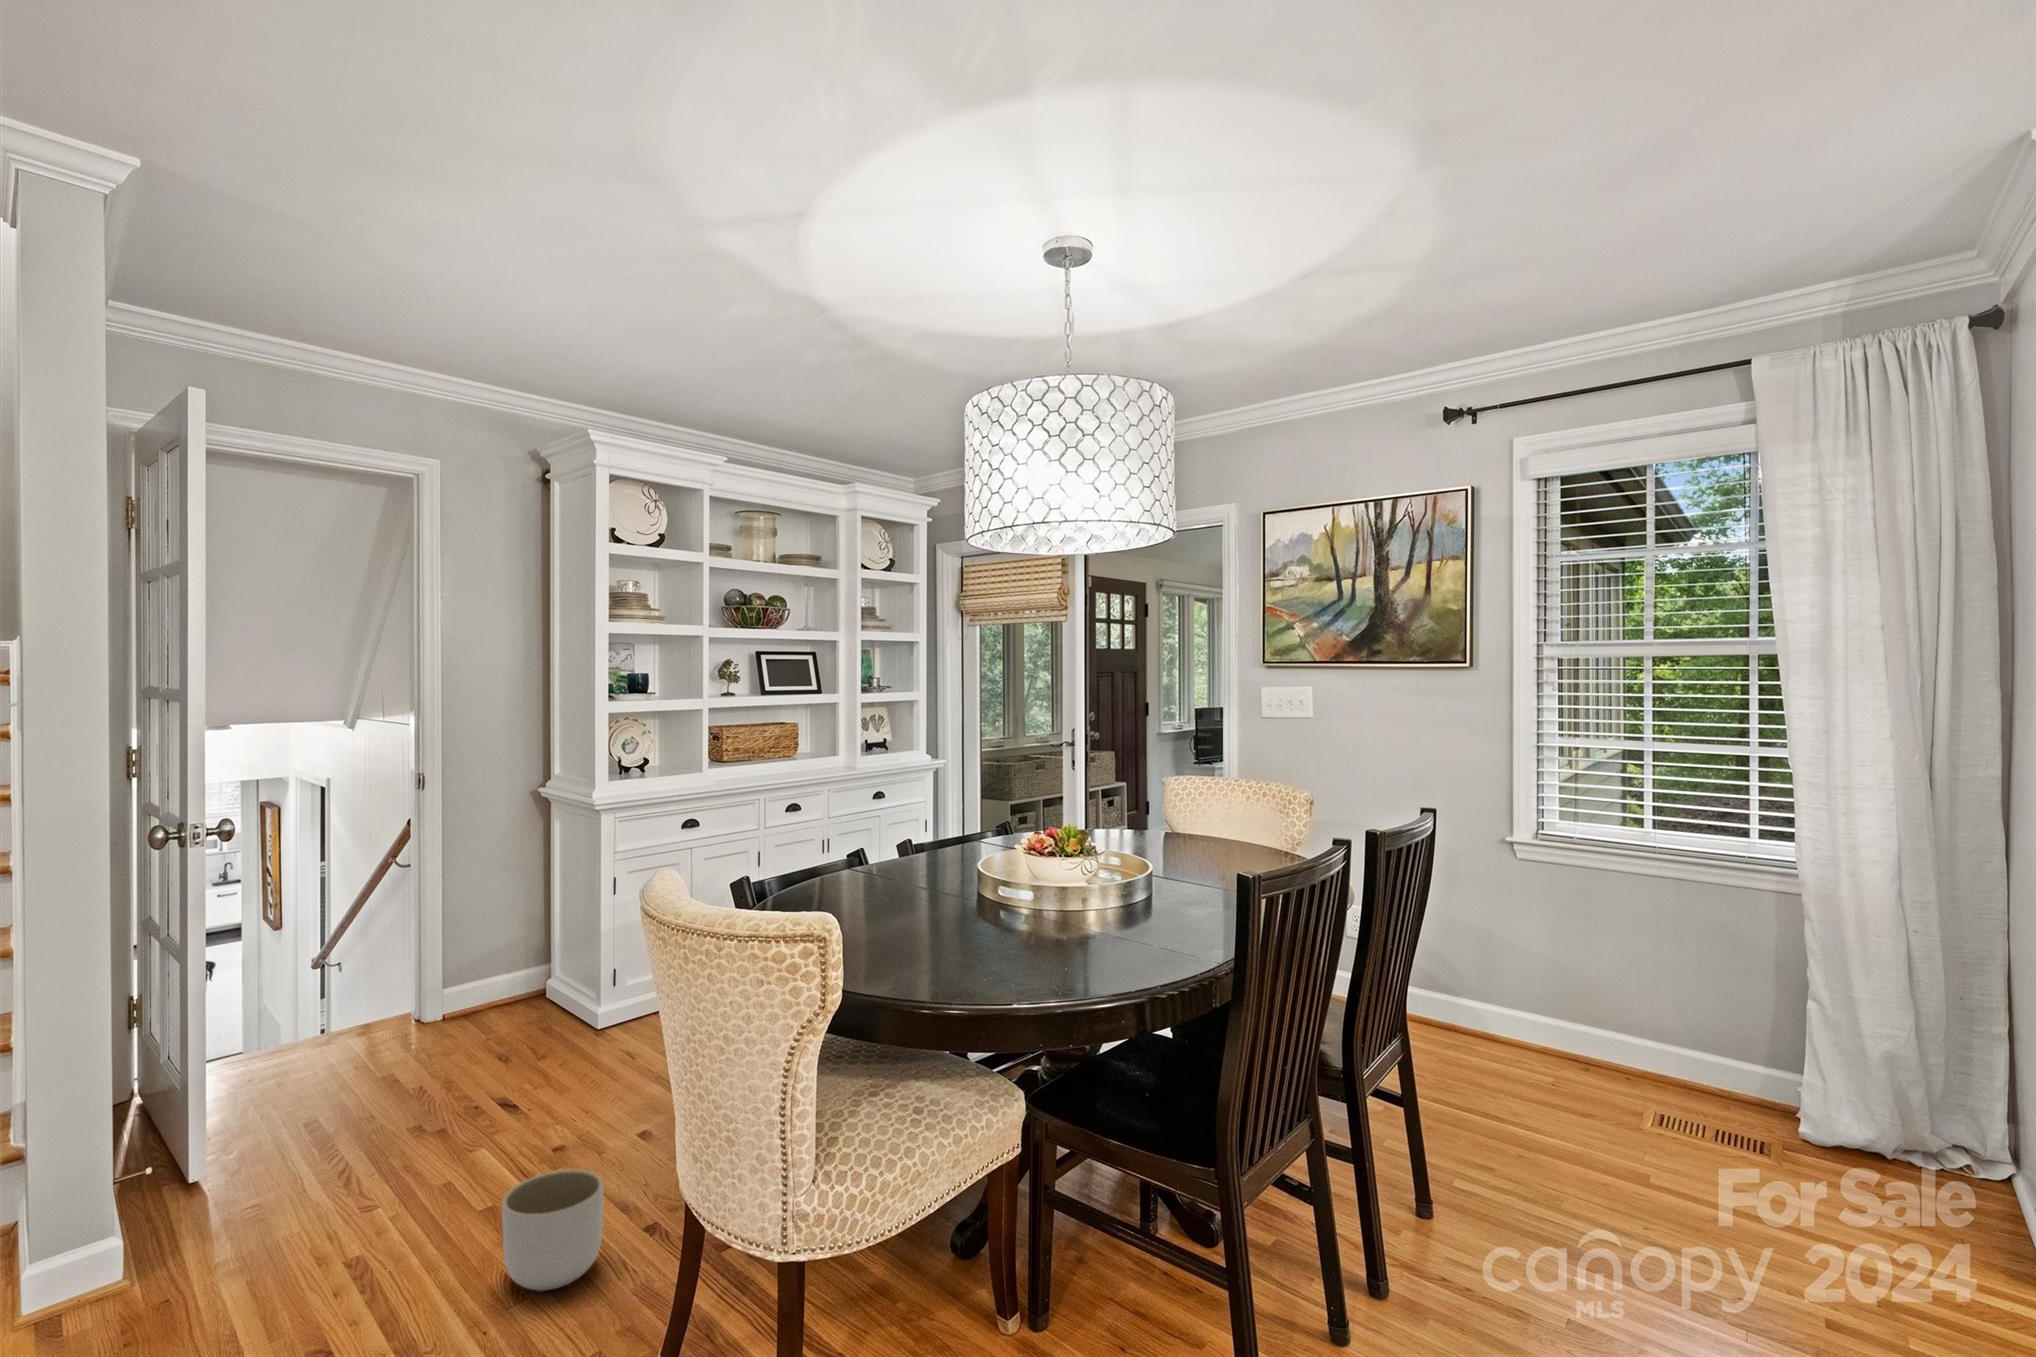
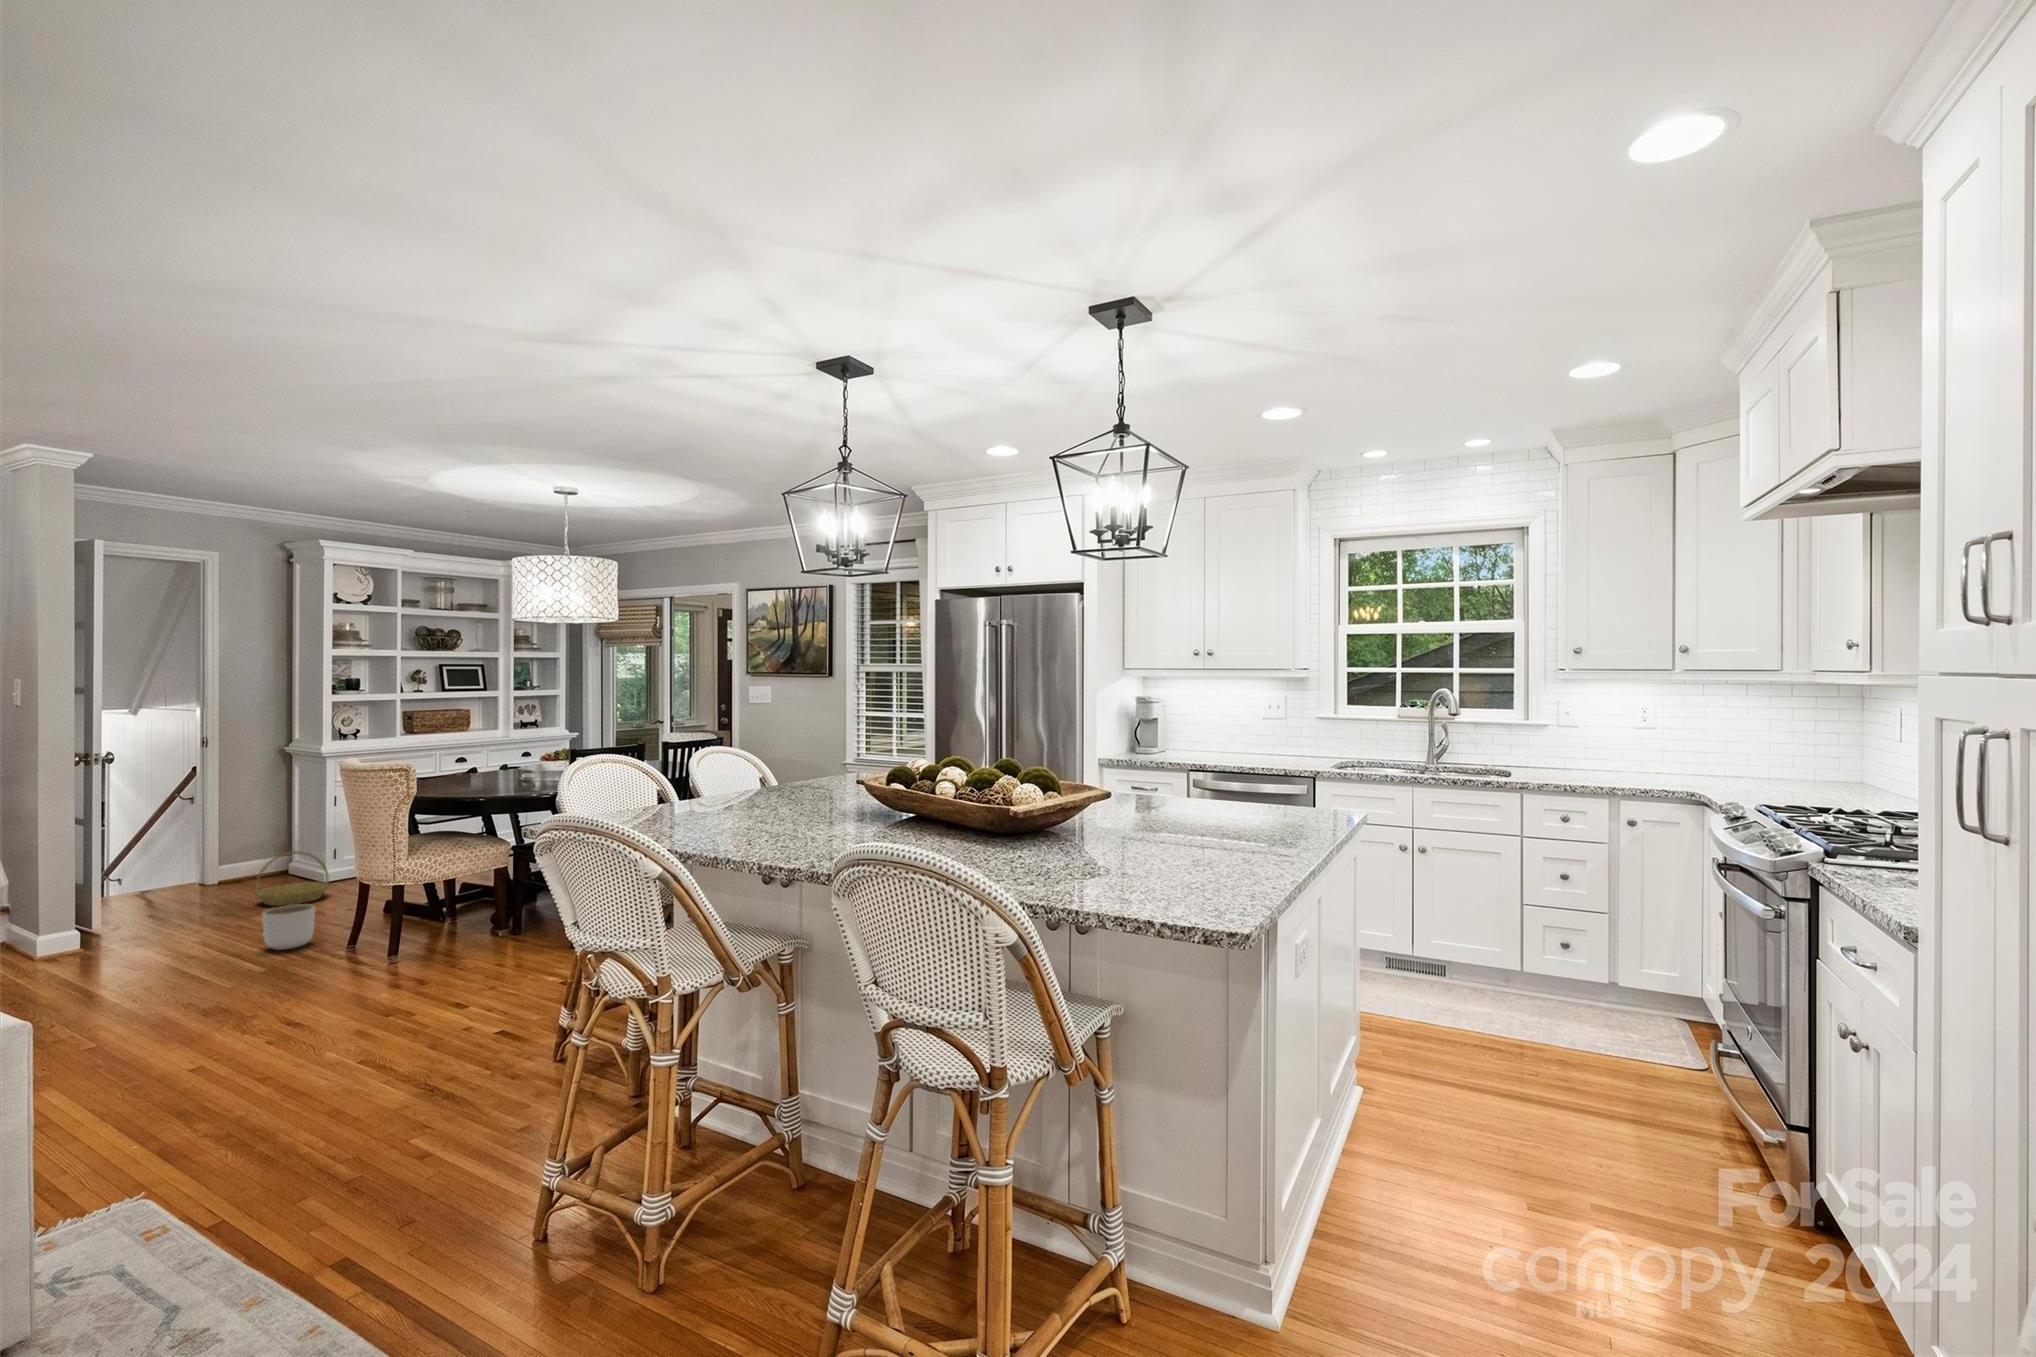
basket: none [495,993,611,1100] -> present [256,851,329,906]

